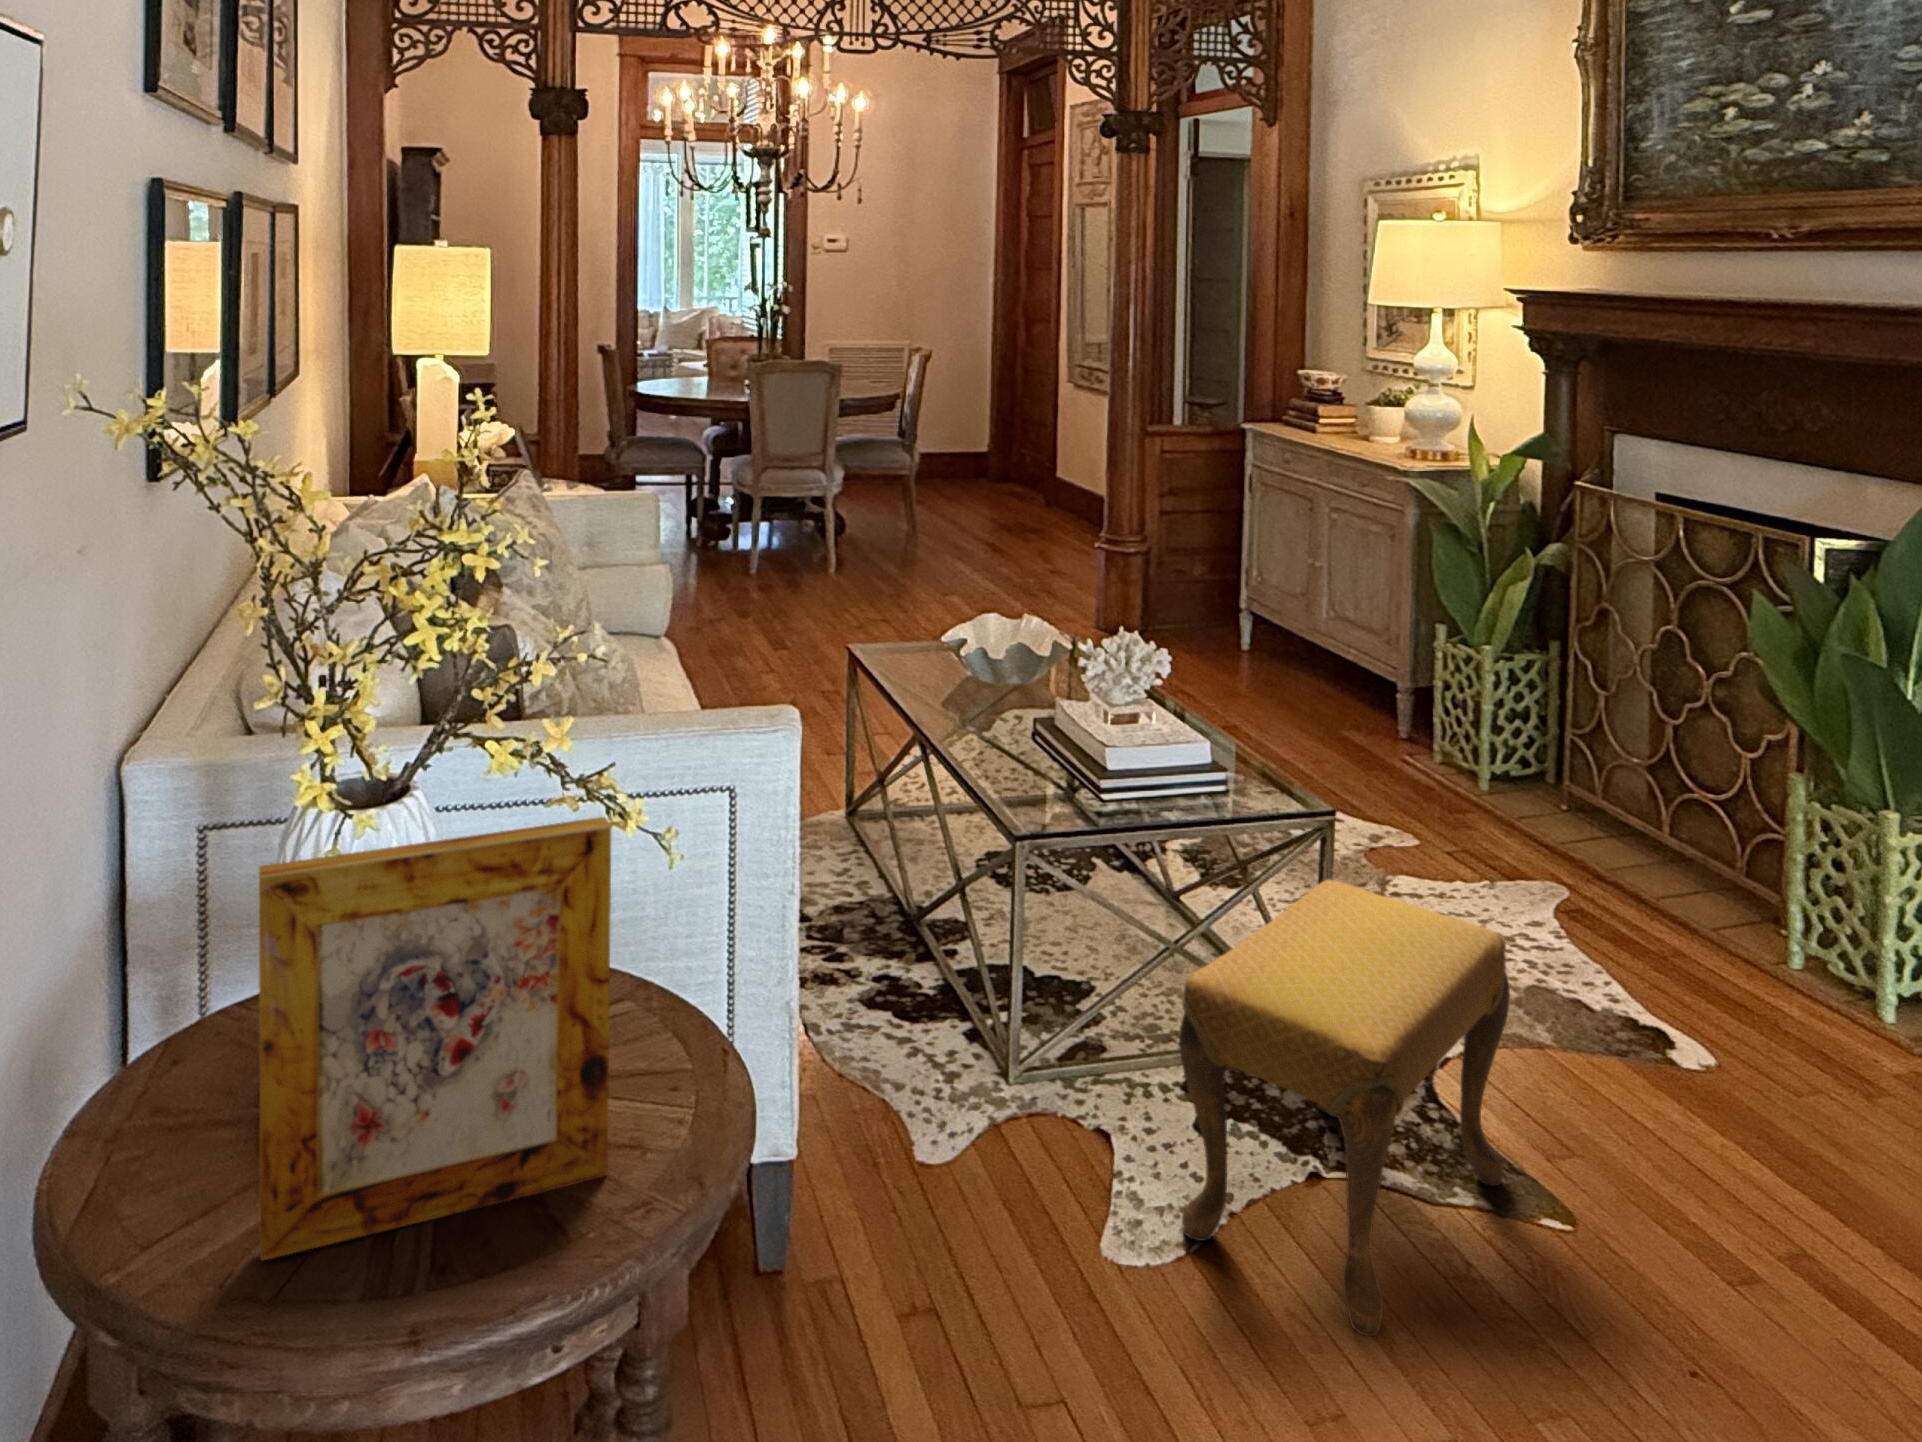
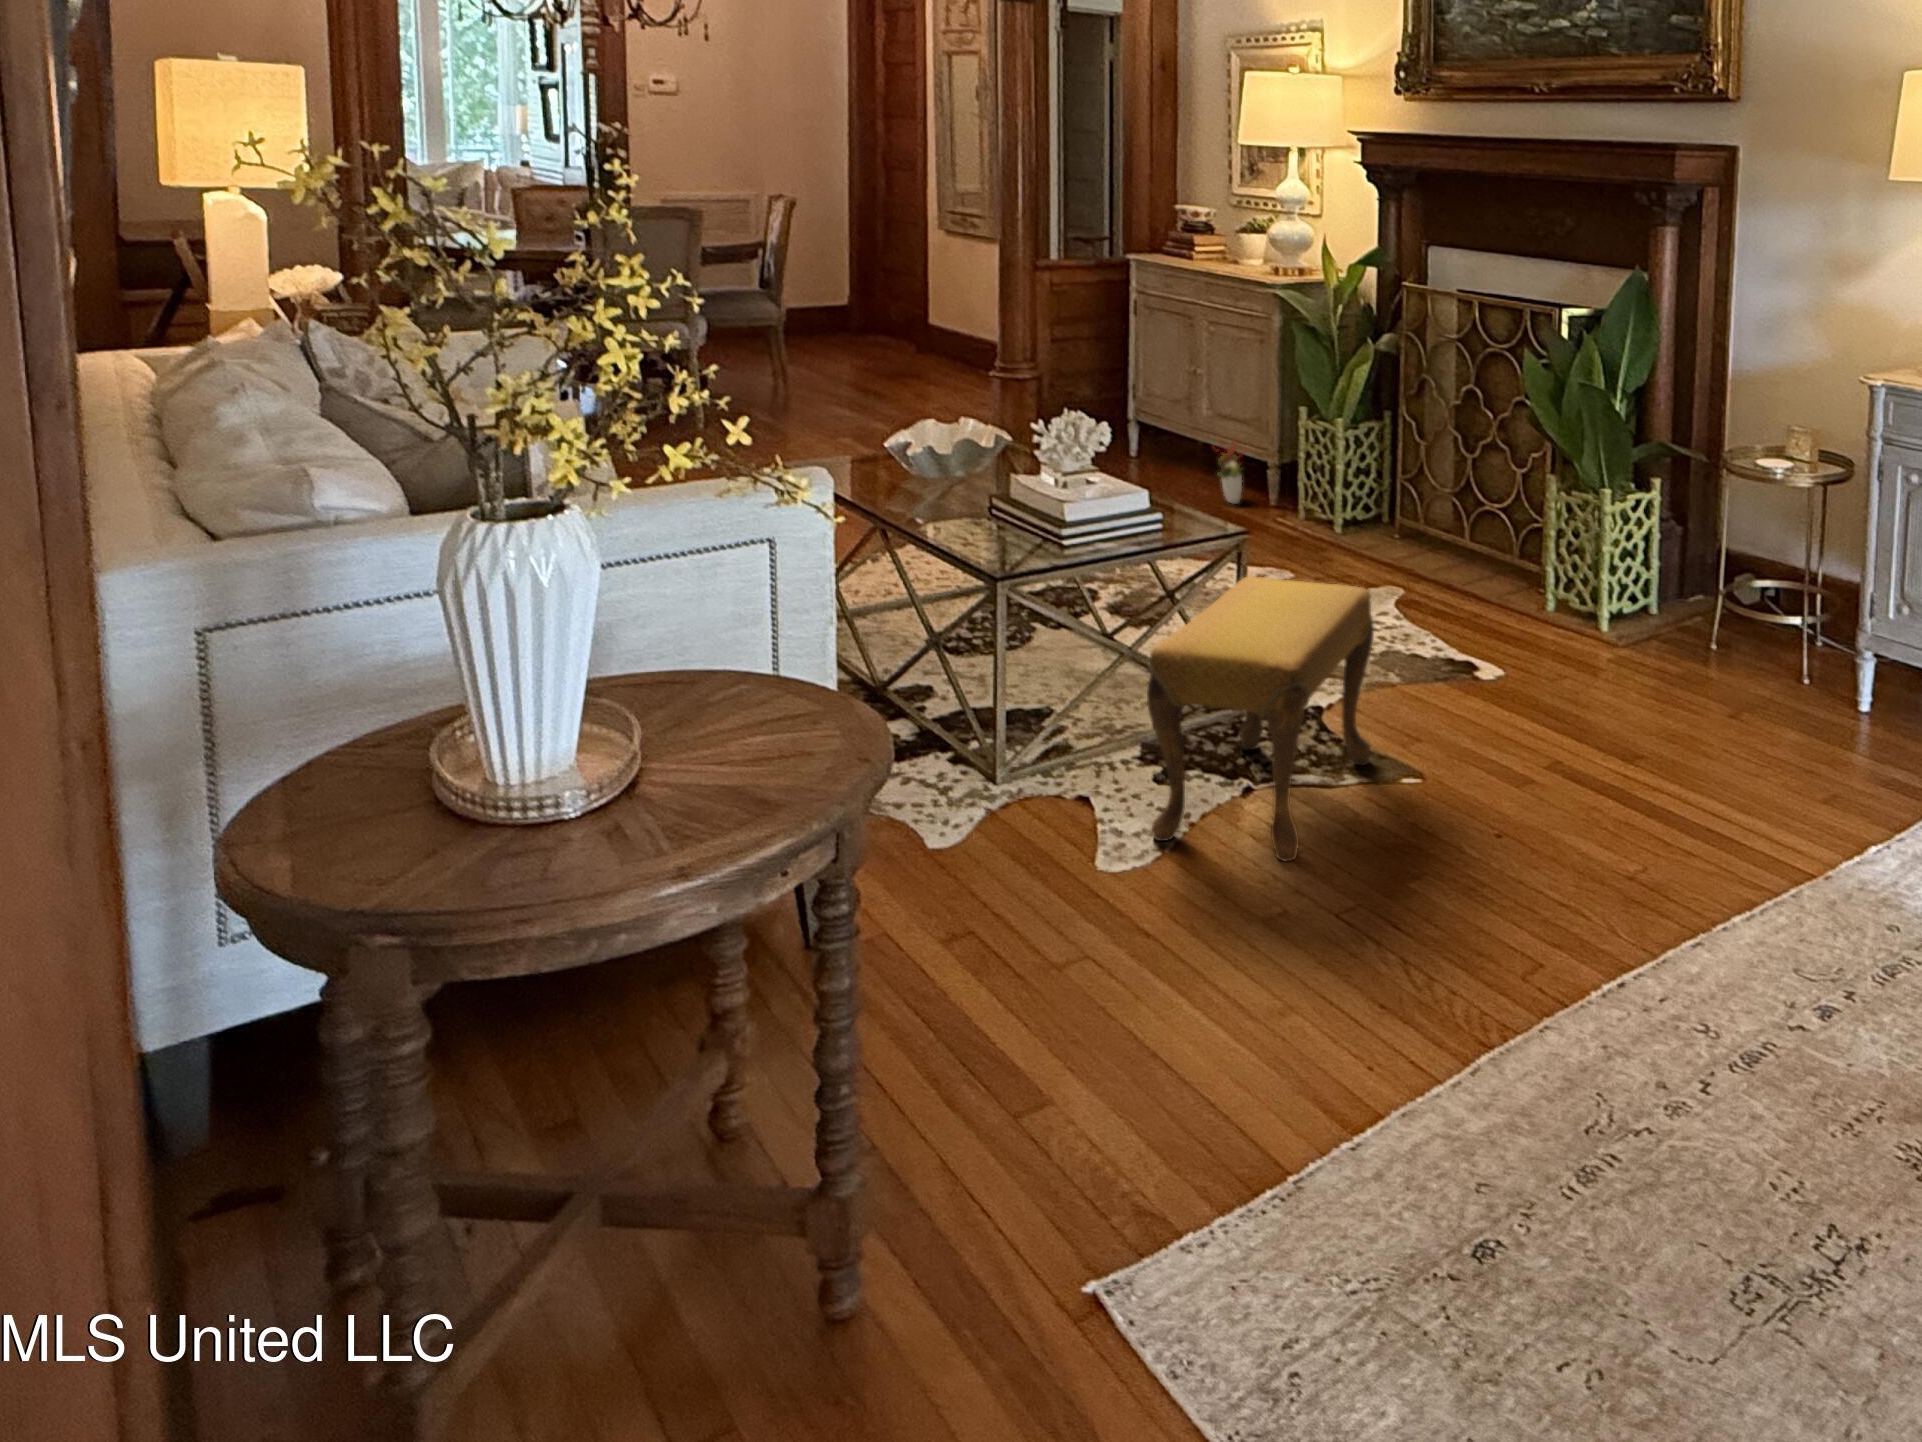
decorative plant: none [1319,641,1361,725] -> present [1213,439,1243,504]
picture frame: present [259,817,612,1260] -> none [488,499,783,853]

